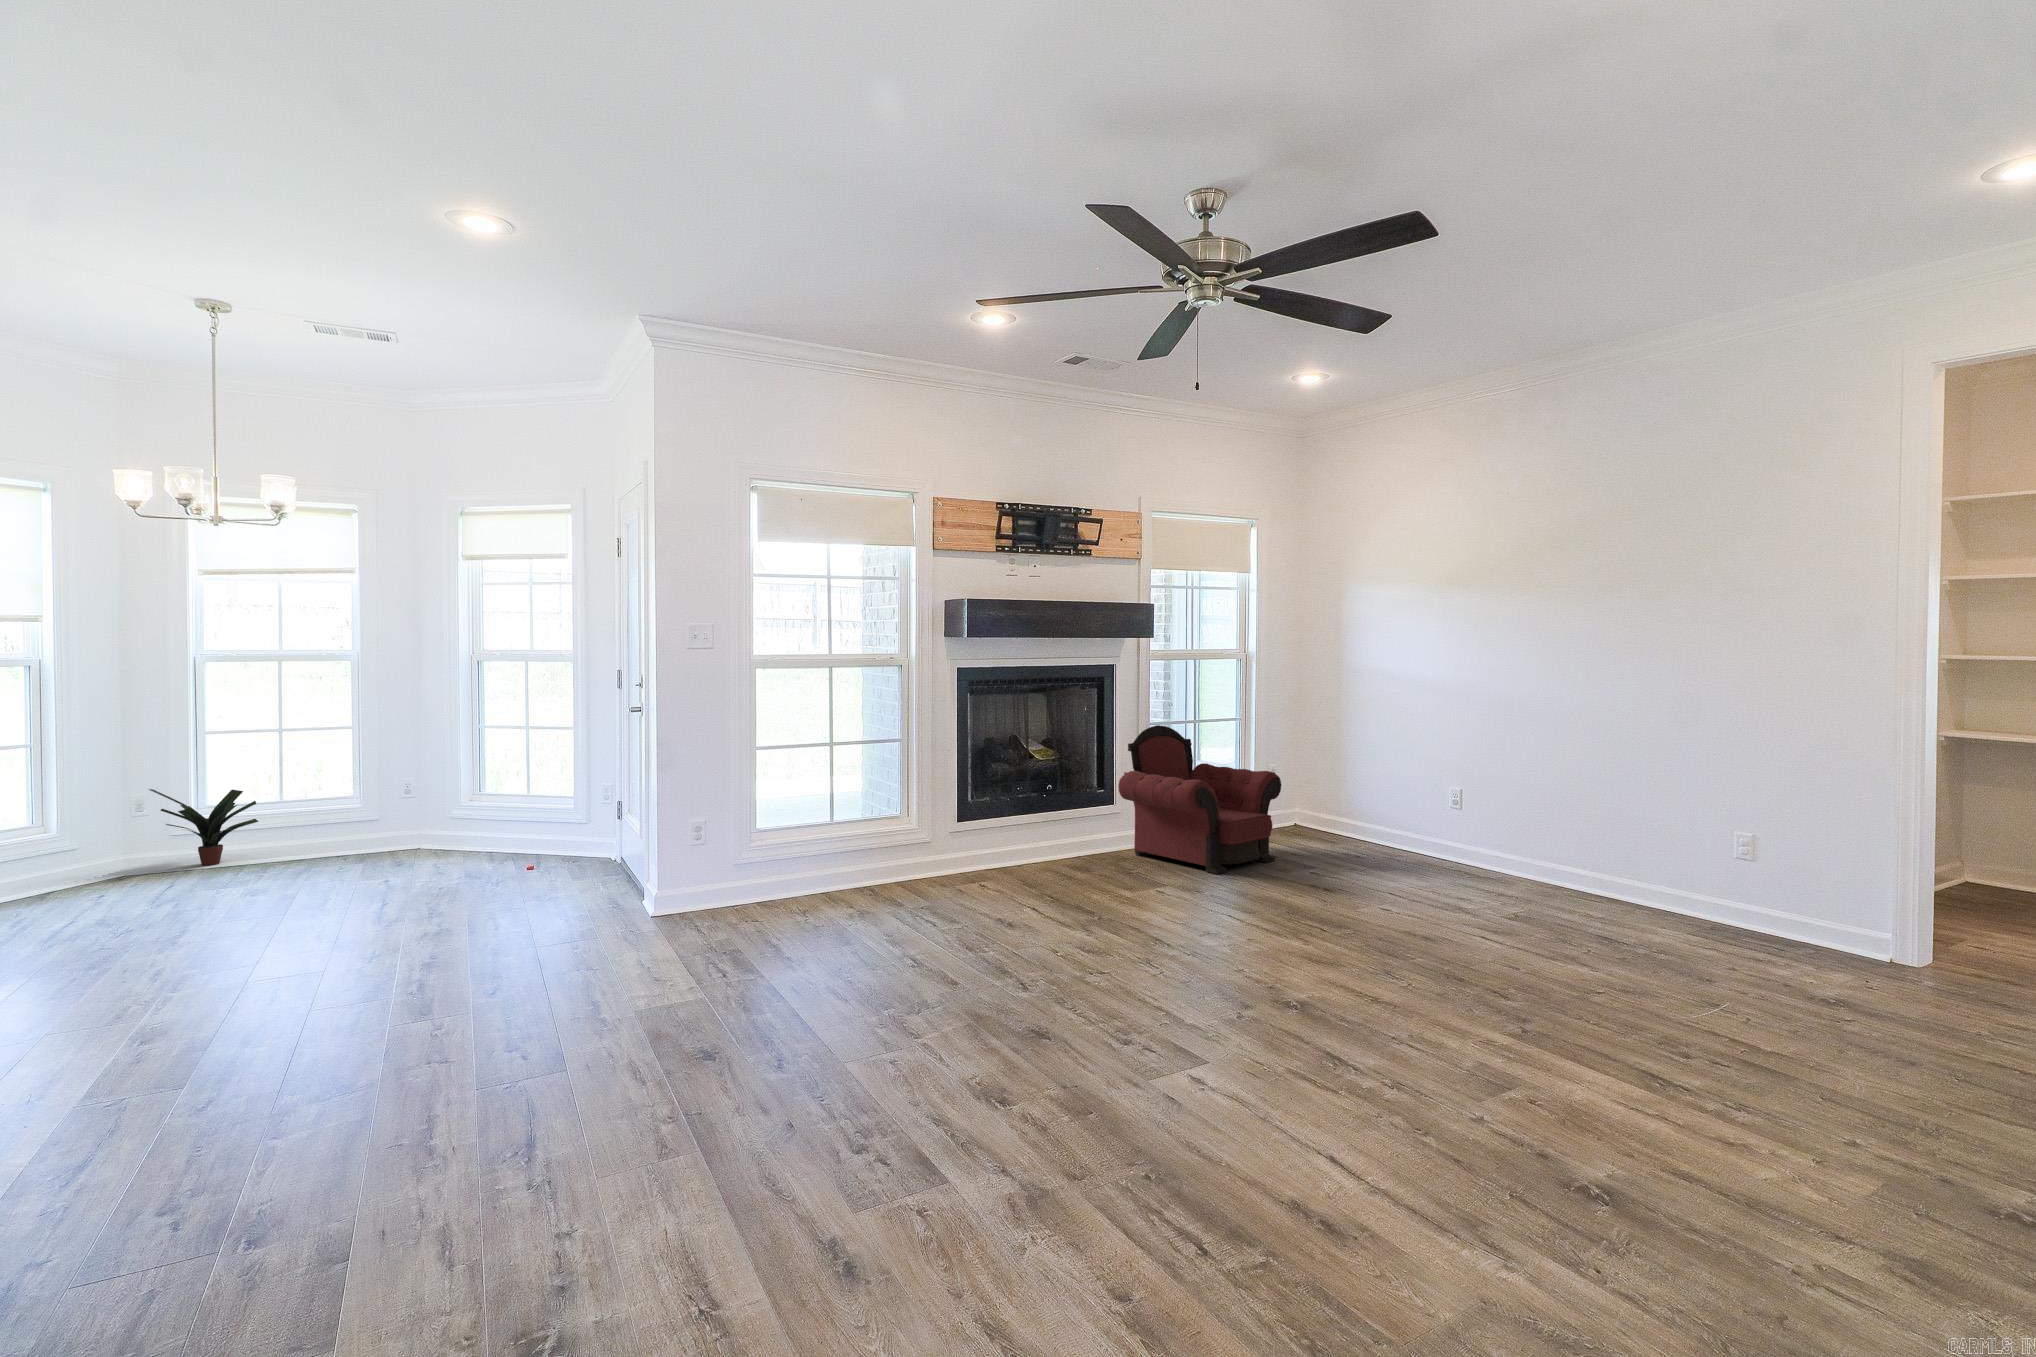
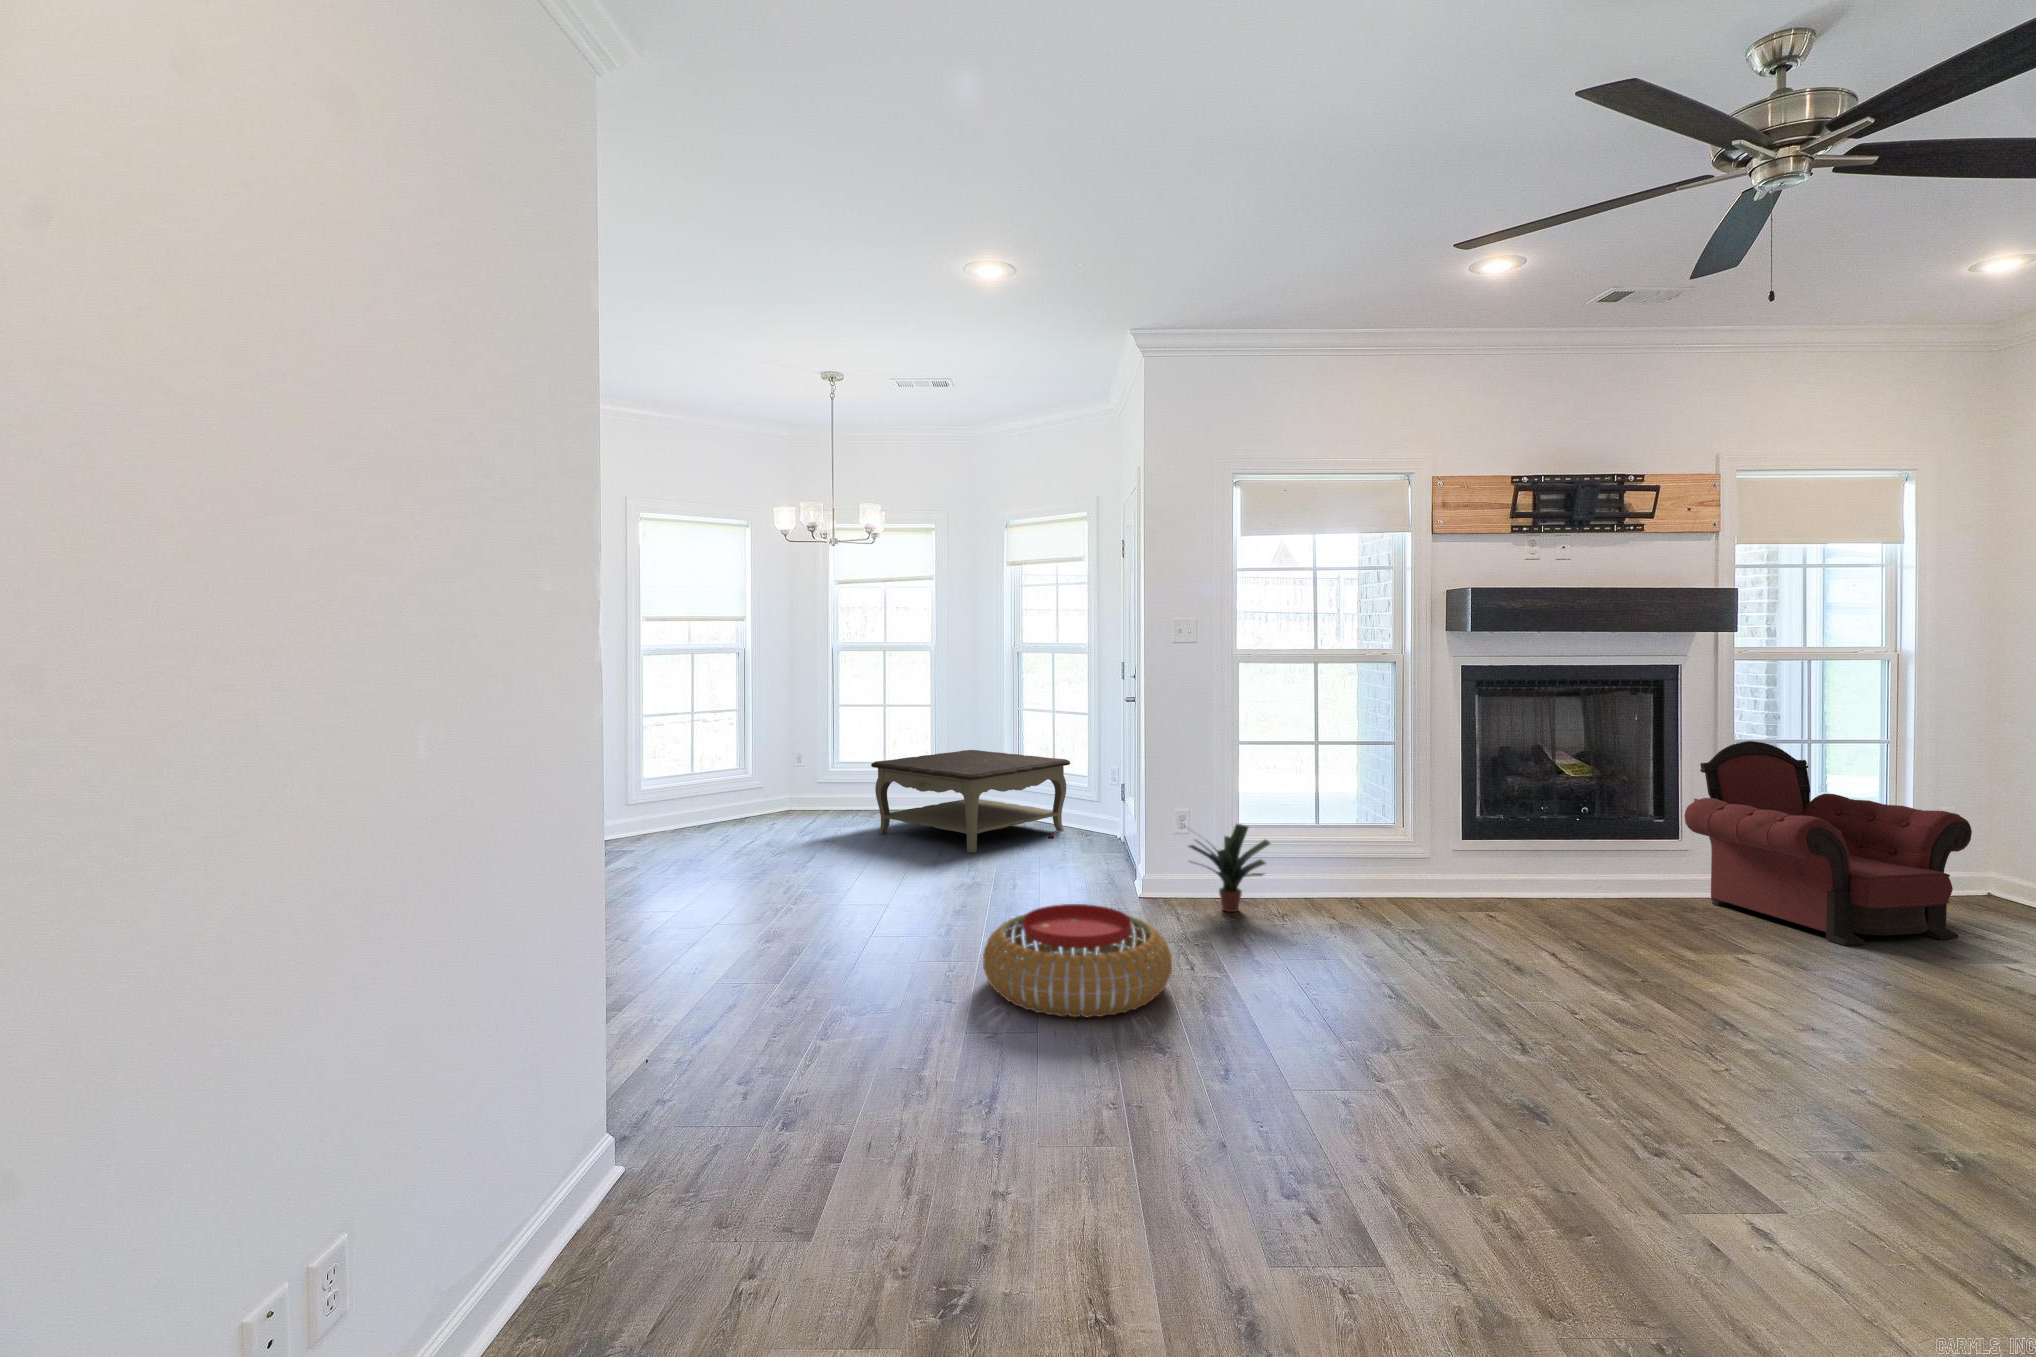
coffee table: none [271,764,557,885] -> present [871,750,1070,853]
potted plant: present [149,789,258,865] -> present [1189,824,1270,912]
pouf: none [486,917,713,1043] -> present [983,904,1172,1018]

